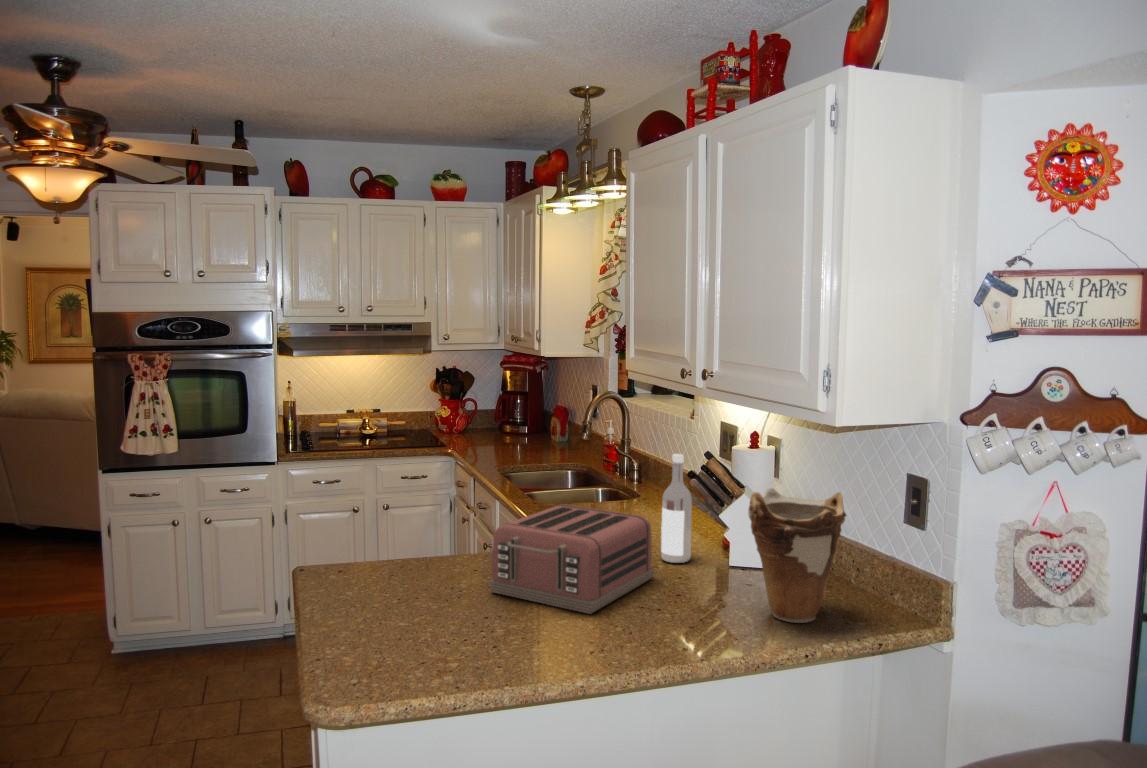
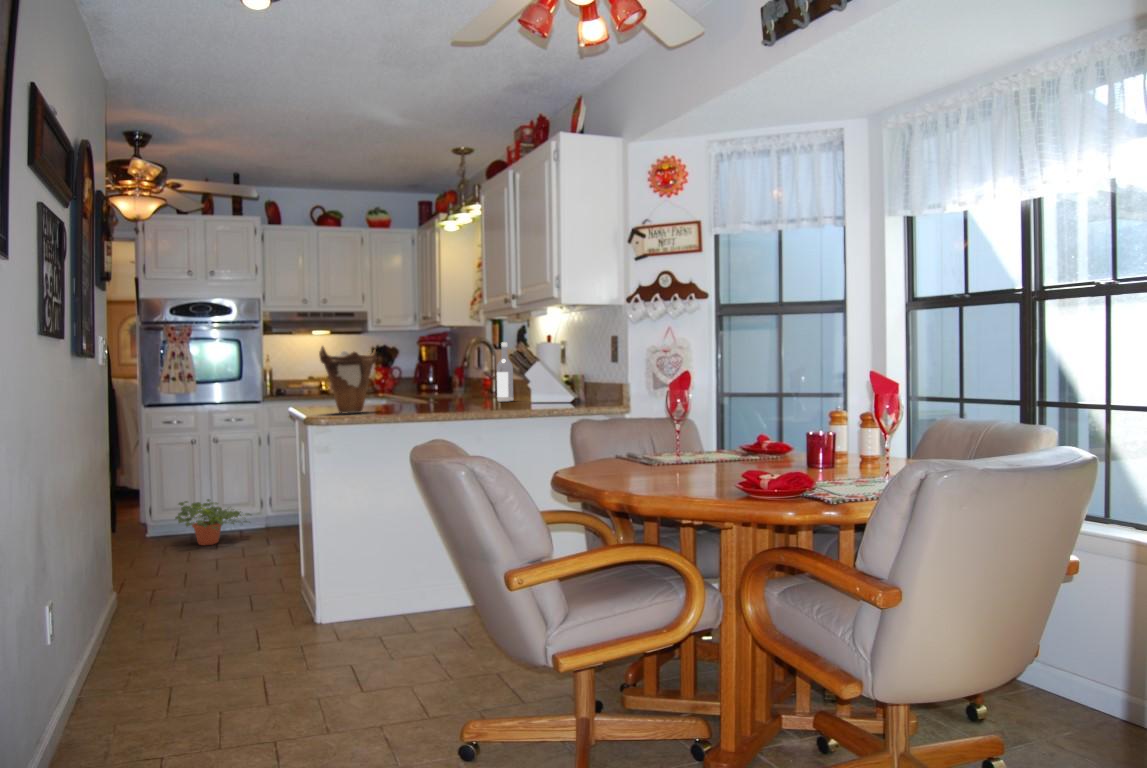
vase: present [748,488,847,623] -> present [319,346,377,414]
toaster: present [490,504,654,614] -> none [399,369,489,408]
potted plant: none [141,608,257,685] -> present [175,499,251,545]

